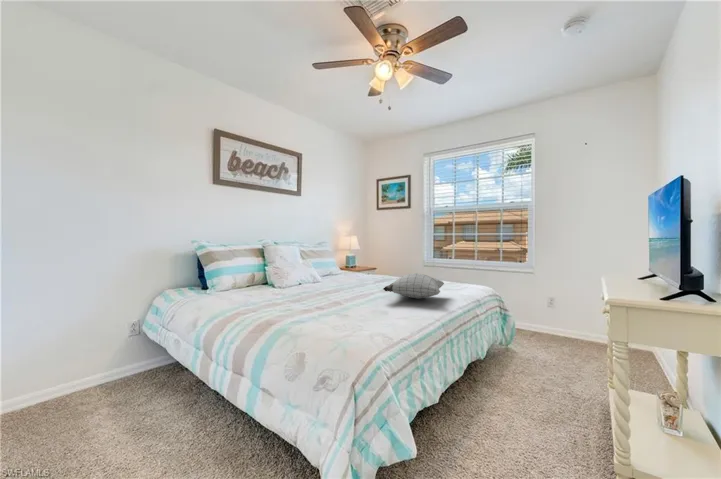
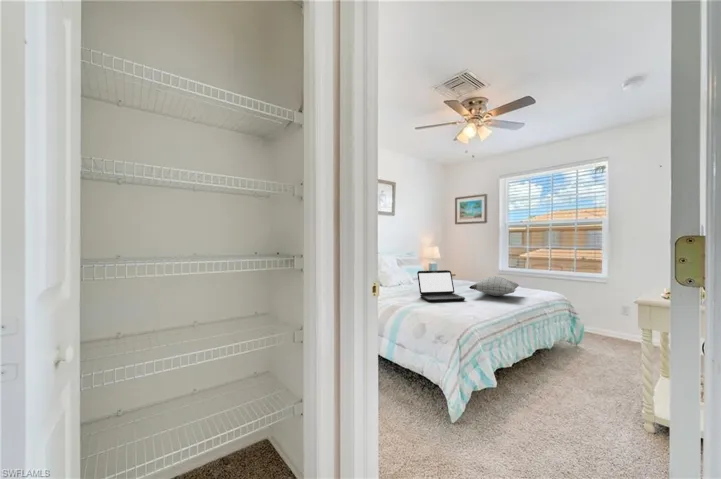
laptop: none [314,266,377,313] -> present [417,270,465,302]

